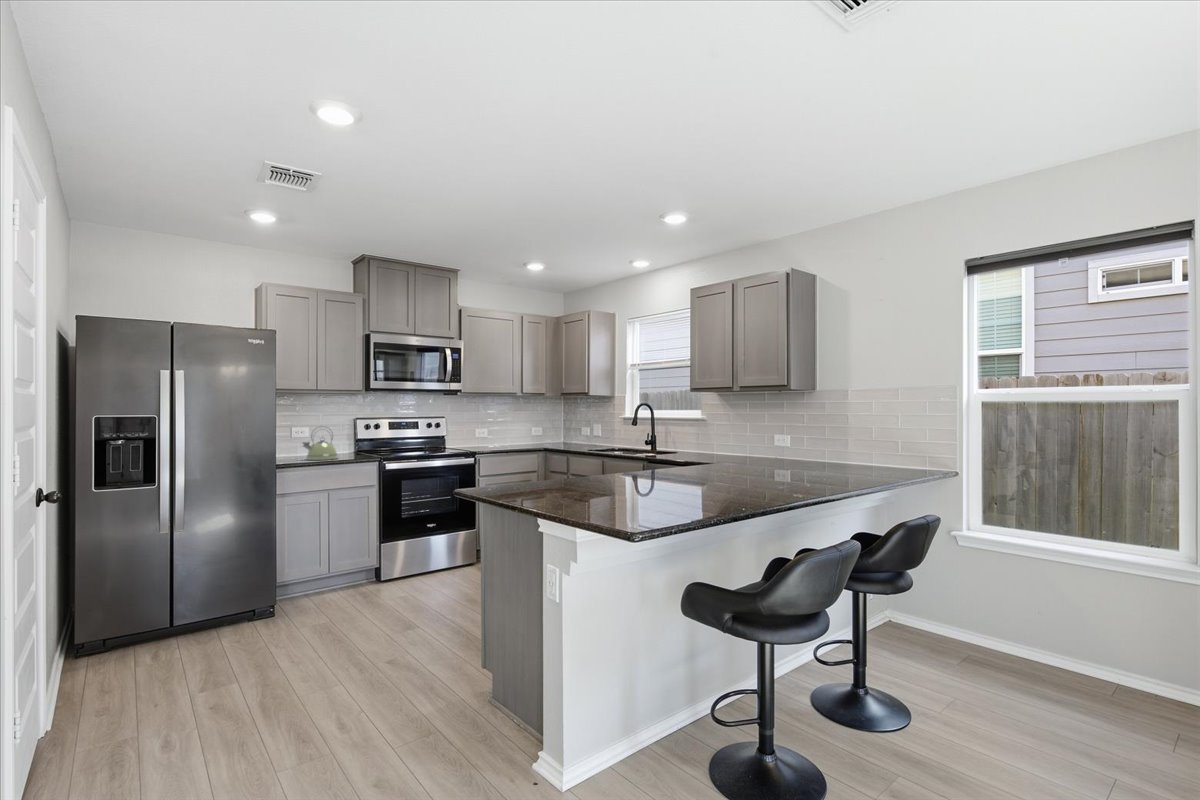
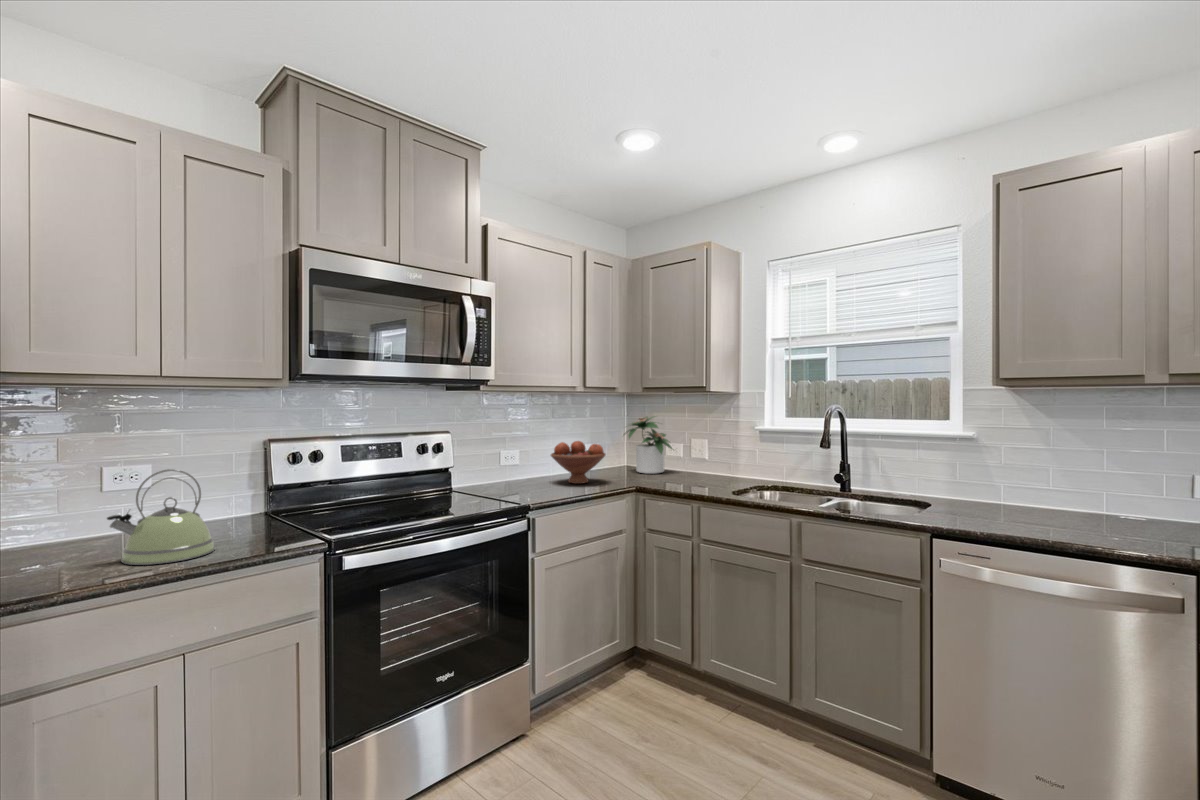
potted plant: none [550,410,580,444] -> present [624,417,672,474]
fruit bowl: none [500,423,531,446] -> present [551,441,605,484]

